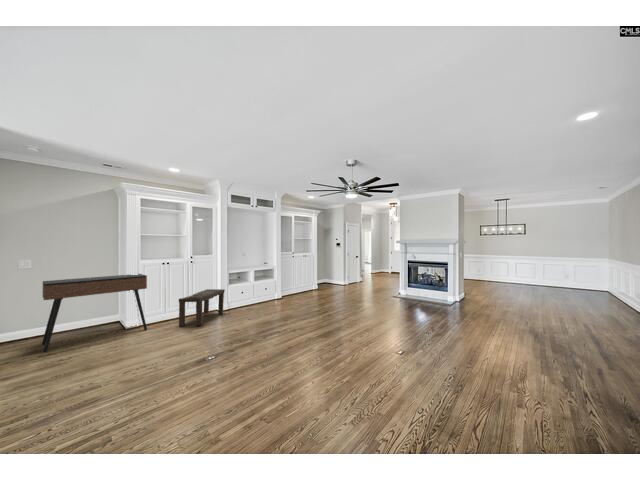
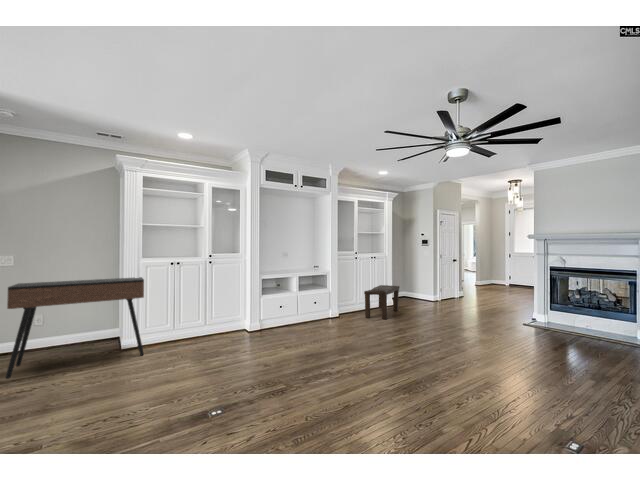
bench: present [179,289,225,327] -> present [364,285,399,319]

